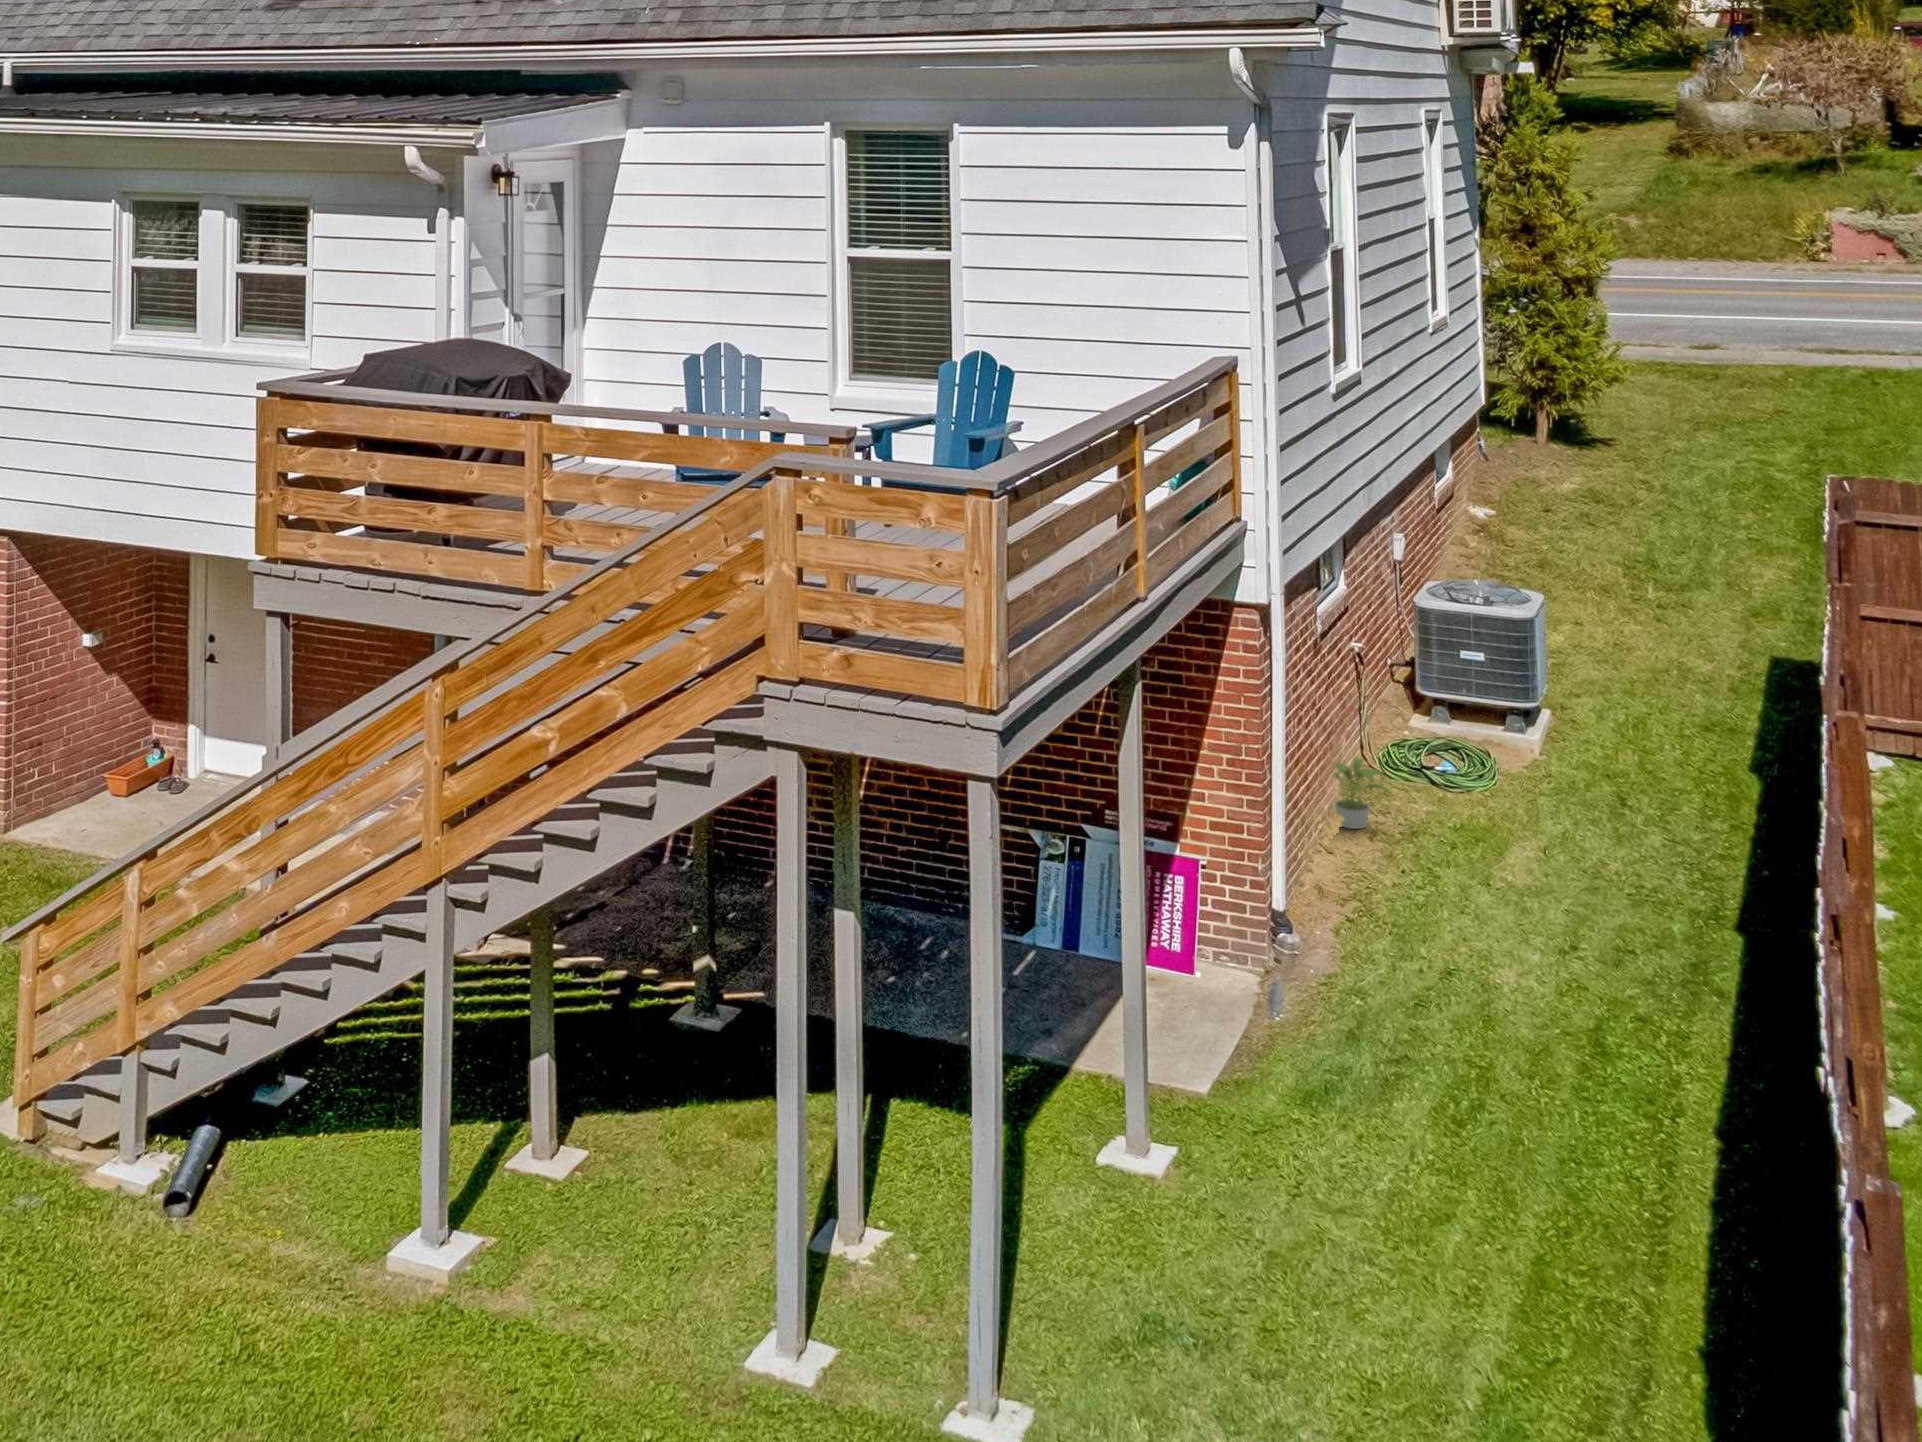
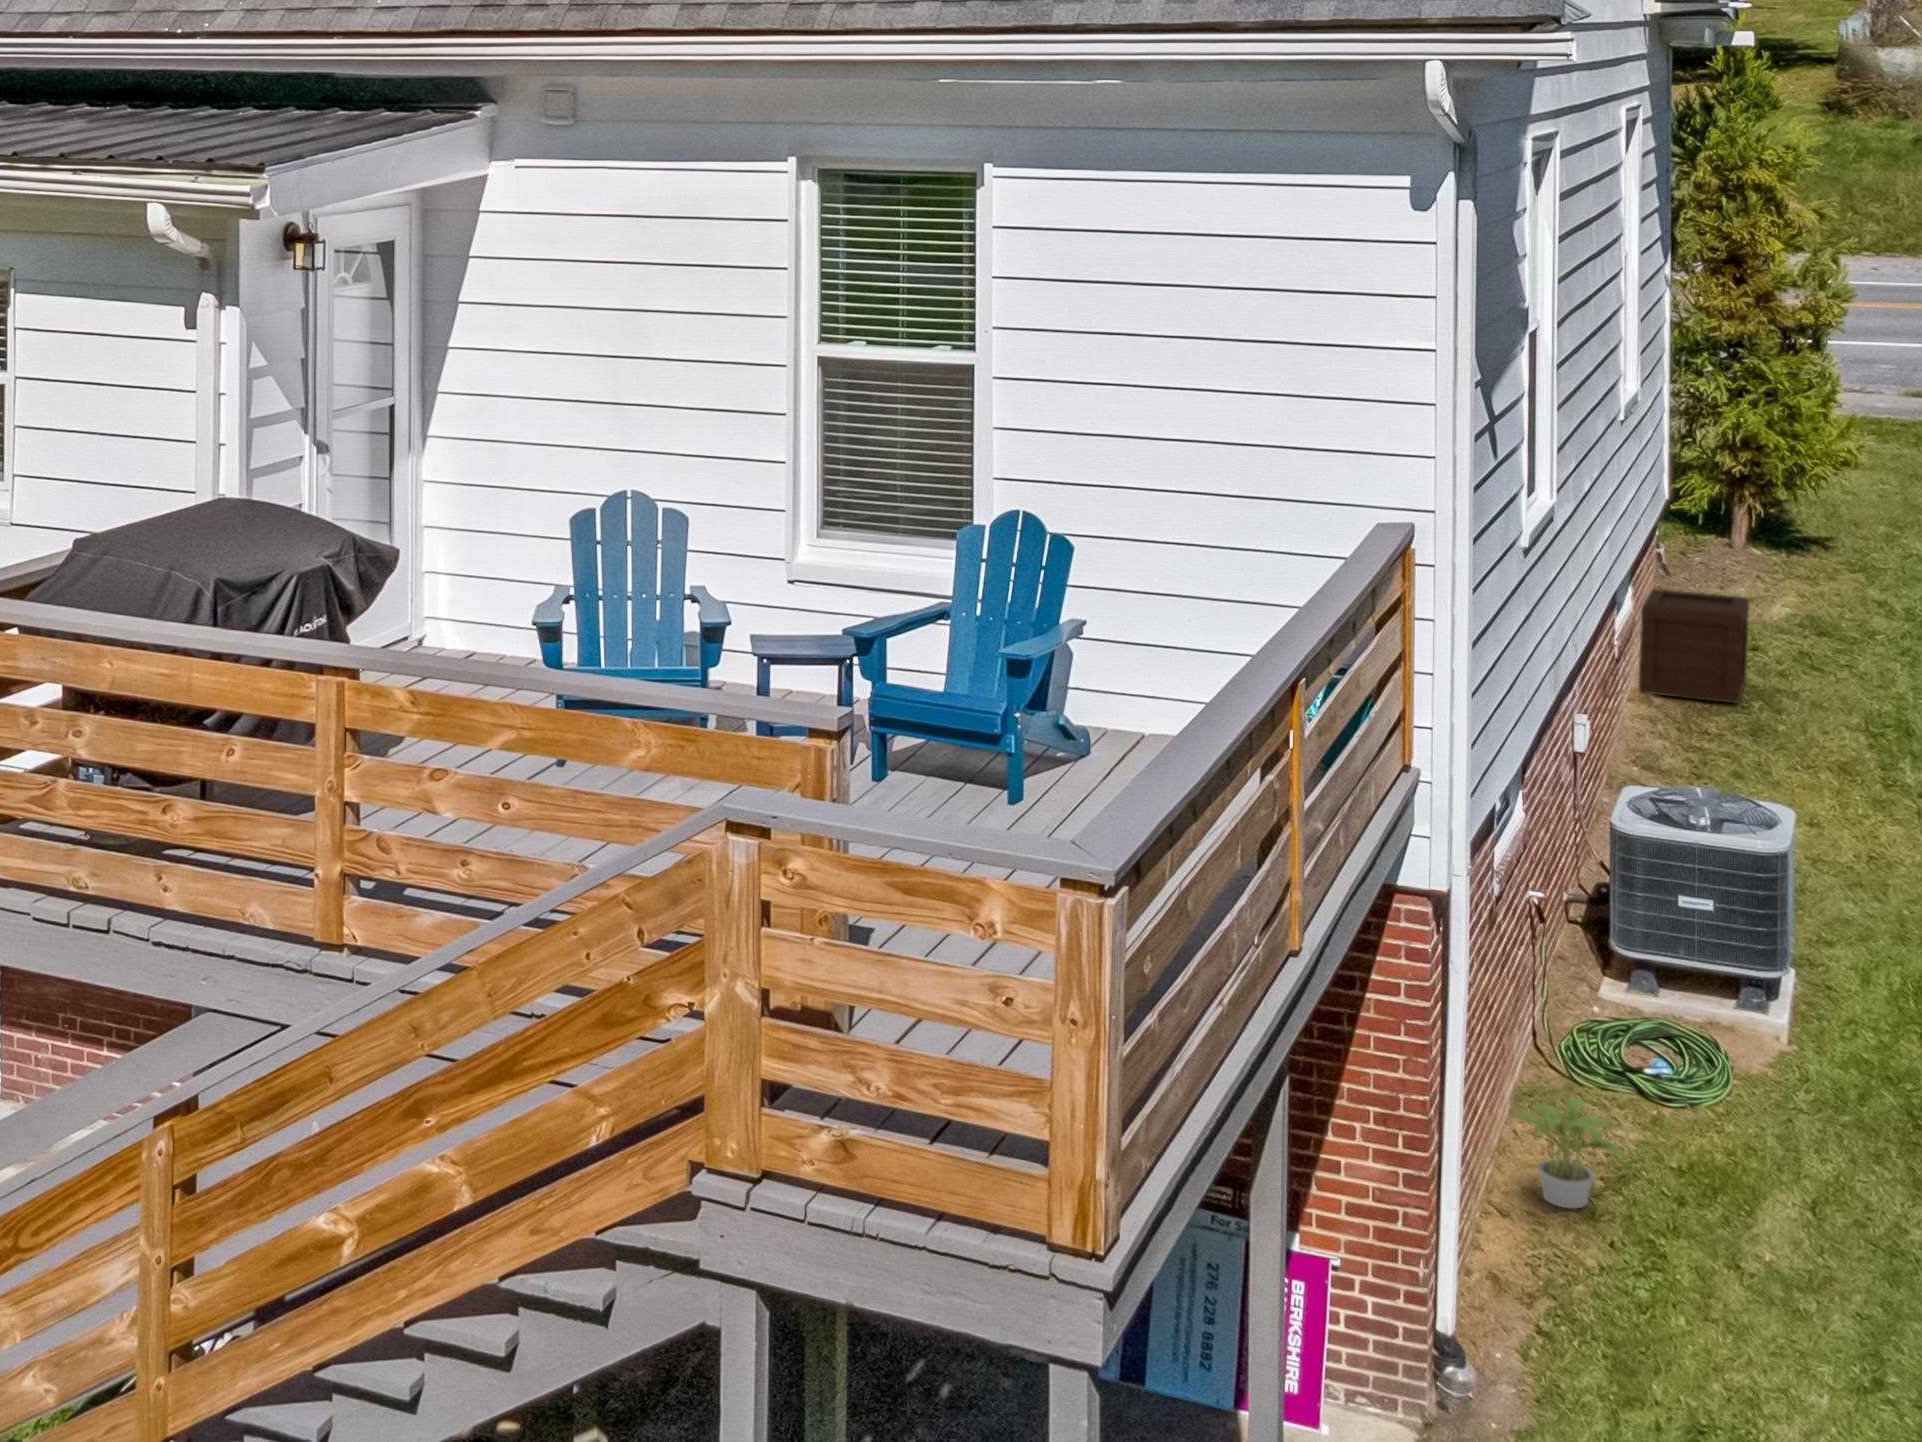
wooden crate: none [1447,462,1528,540] -> present [1638,589,1749,704]

